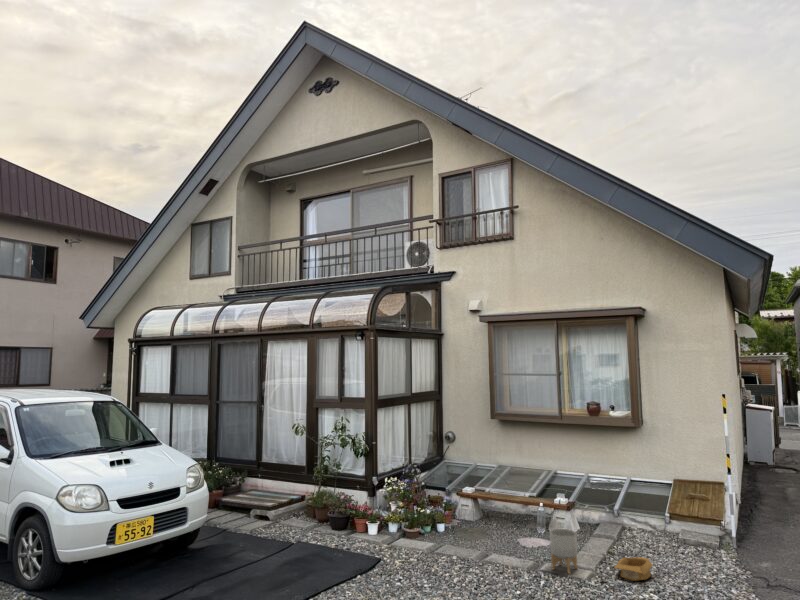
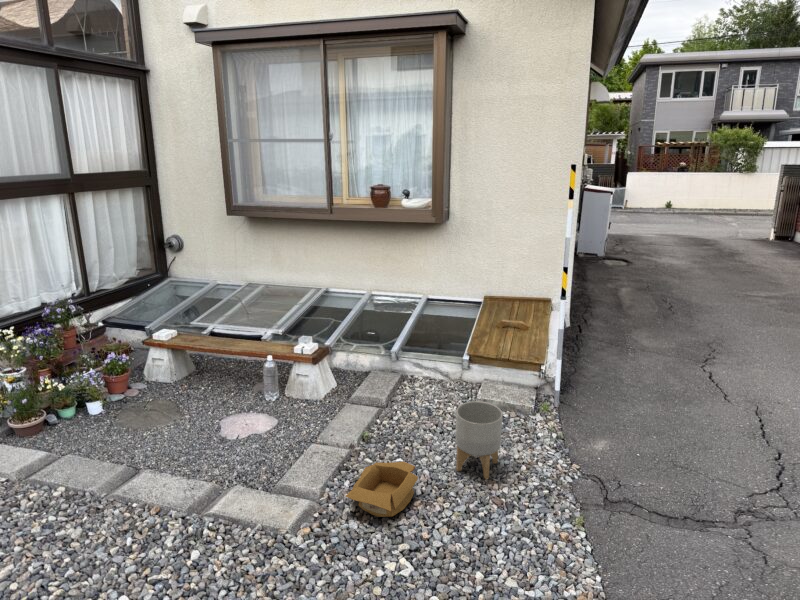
planter: present [550,529,577,574] -> present [456,401,502,479]

